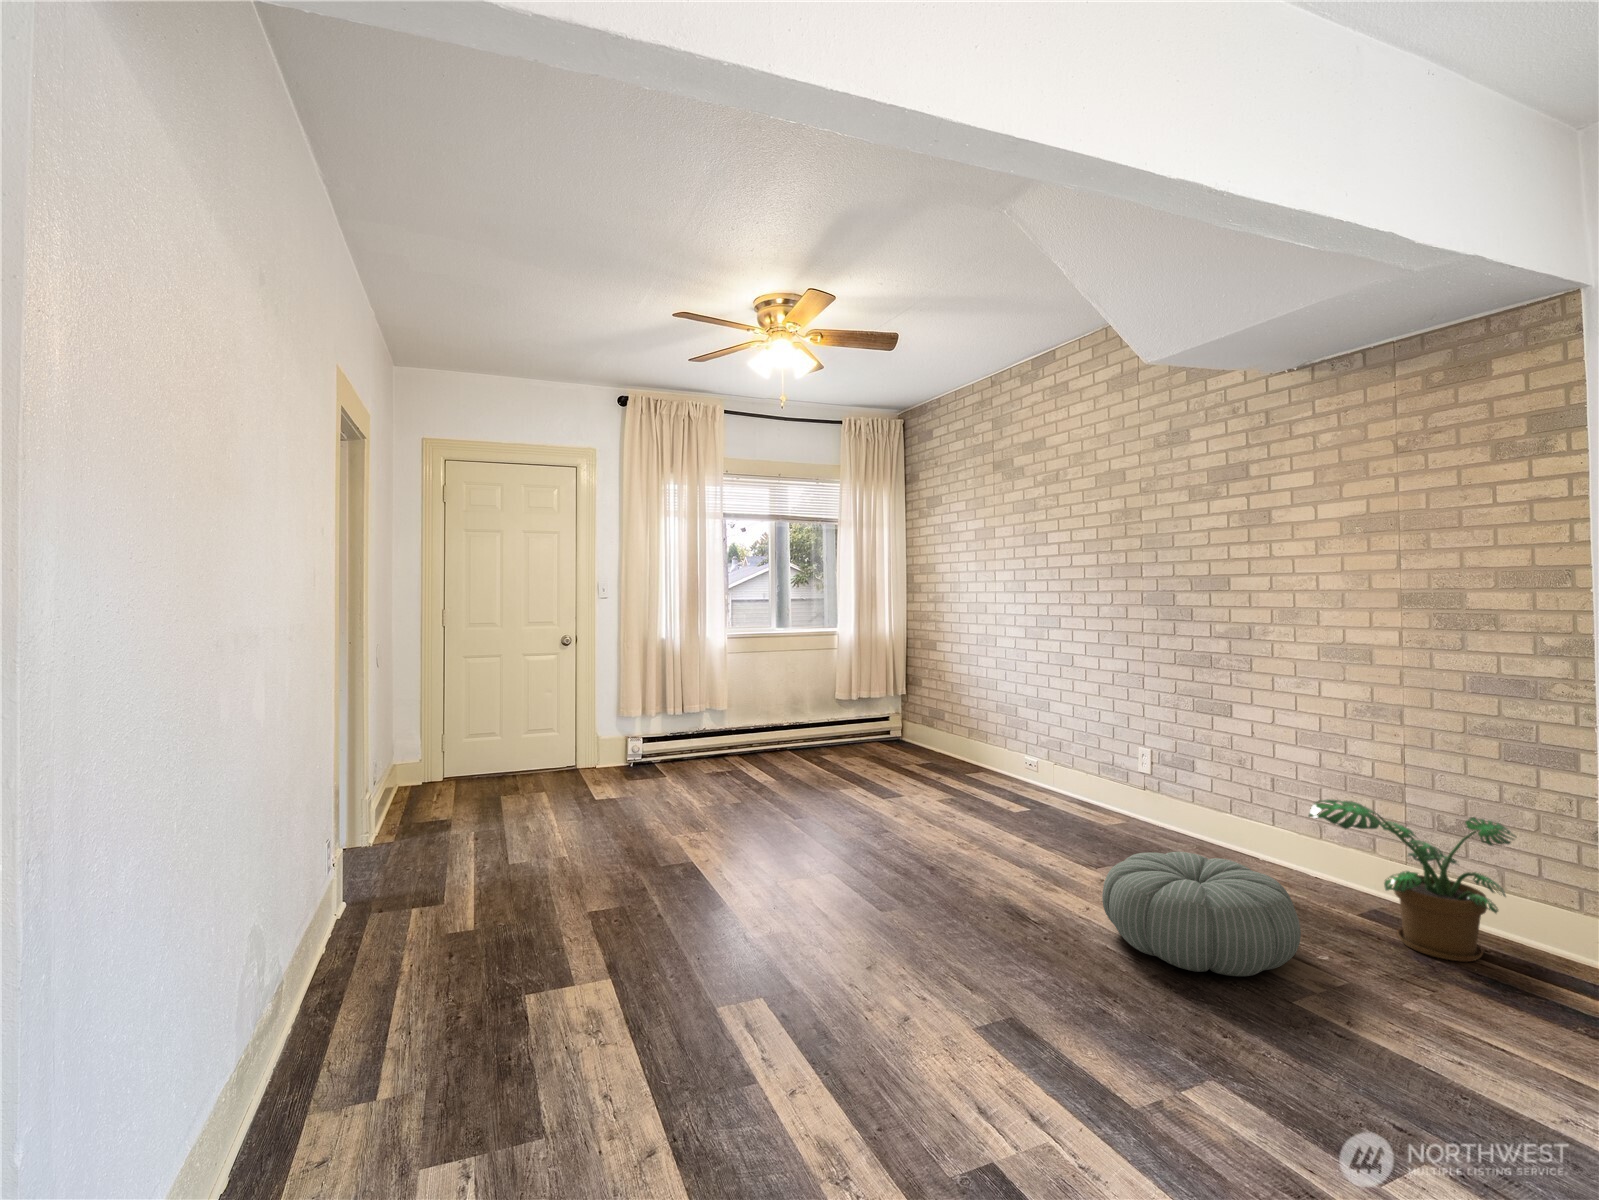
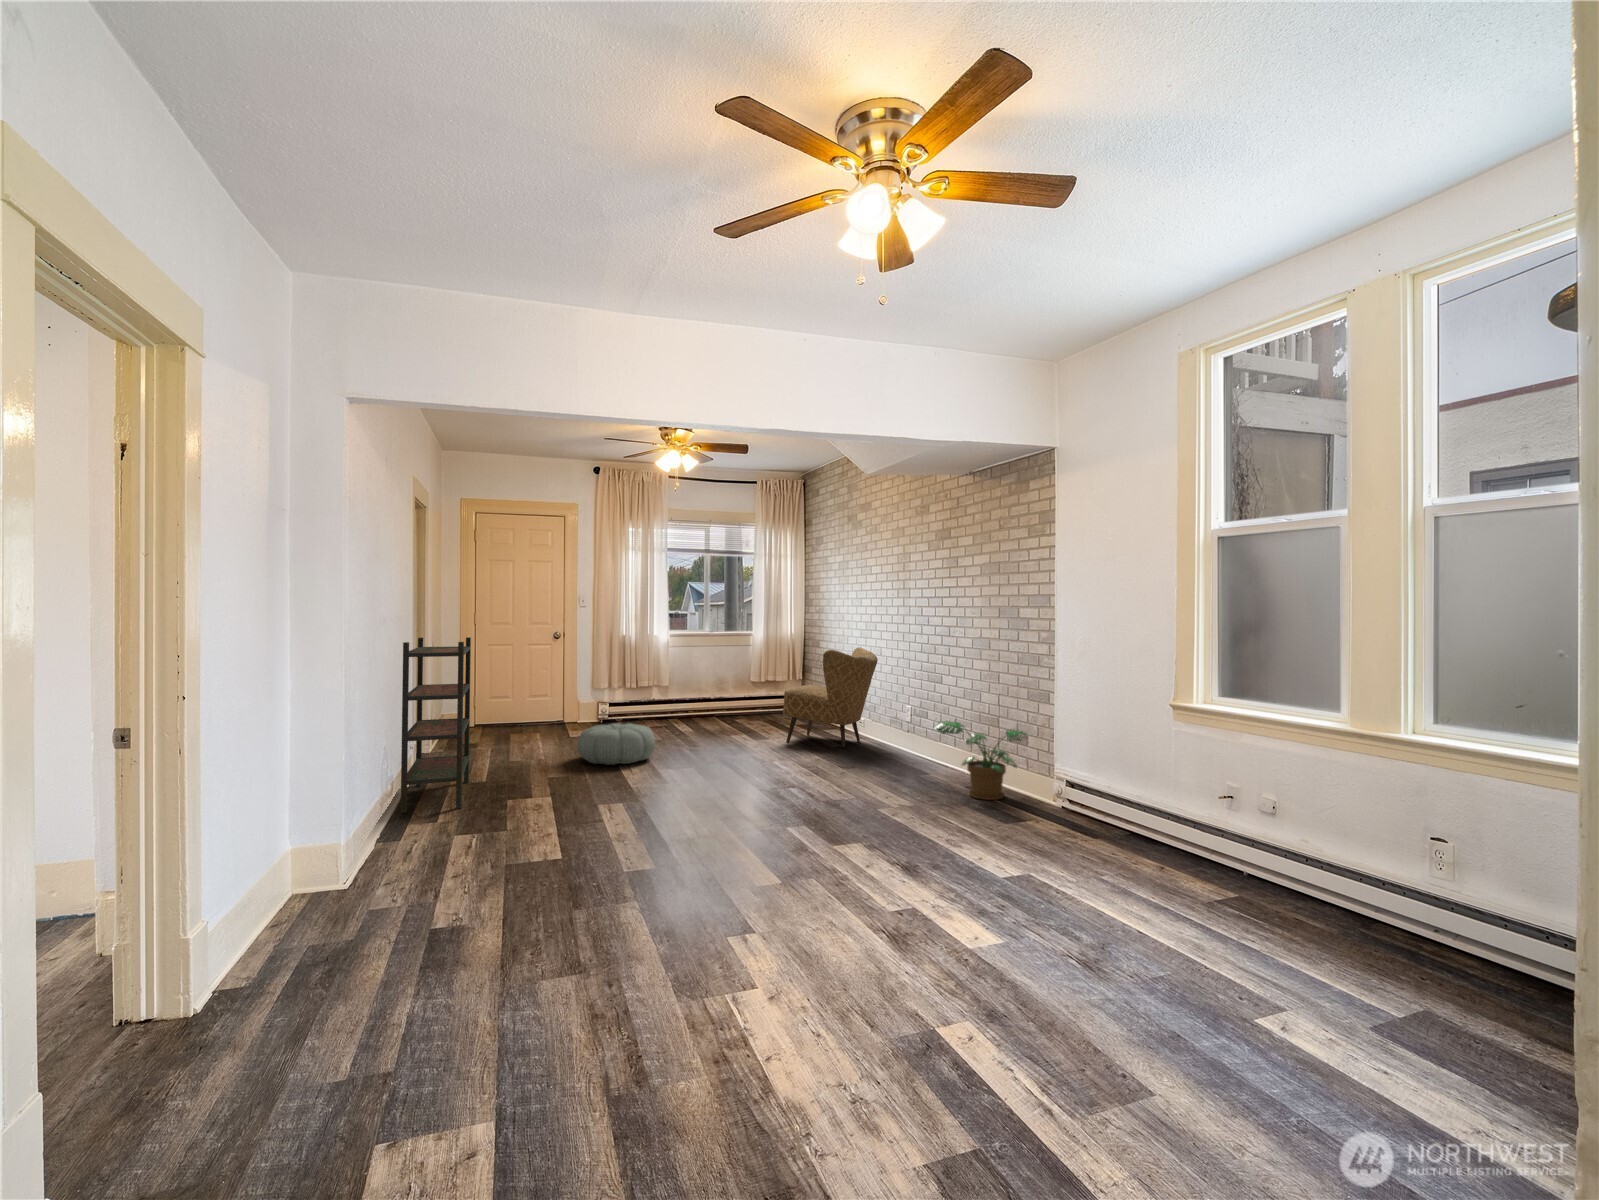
armchair: none [934,655,1081,815] -> present [783,647,878,747]
bookshelf: none [295,657,443,1058] -> present [401,637,471,813]
pouf: present [1102,852,1301,976] -> present [577,723,655,765]

